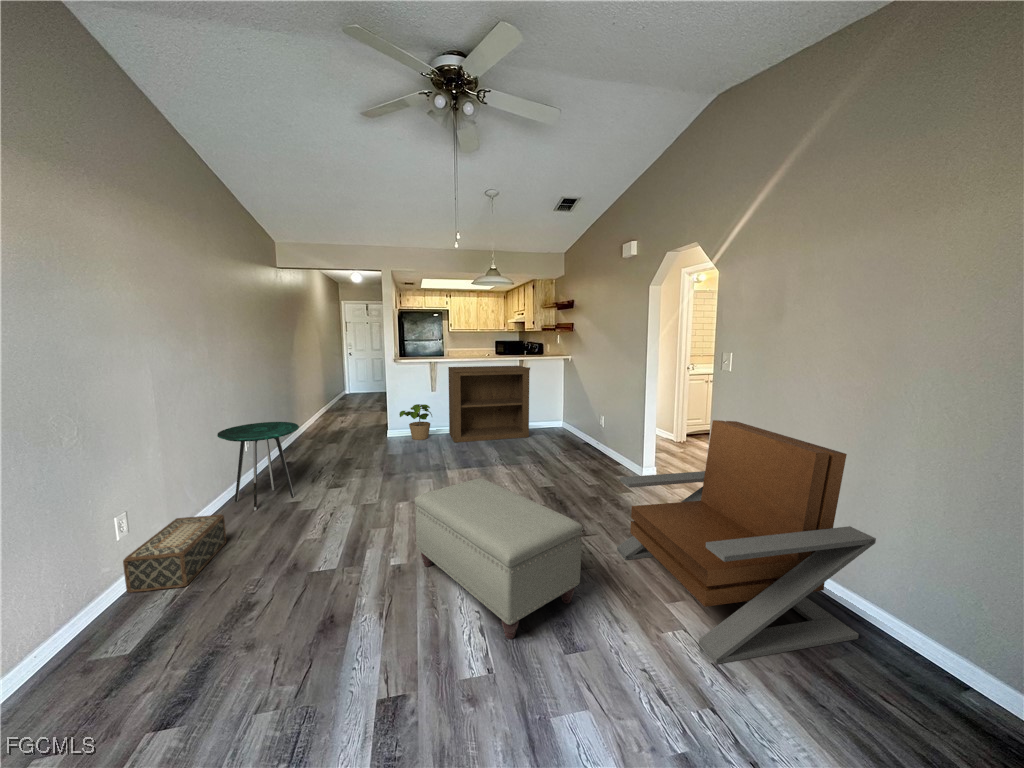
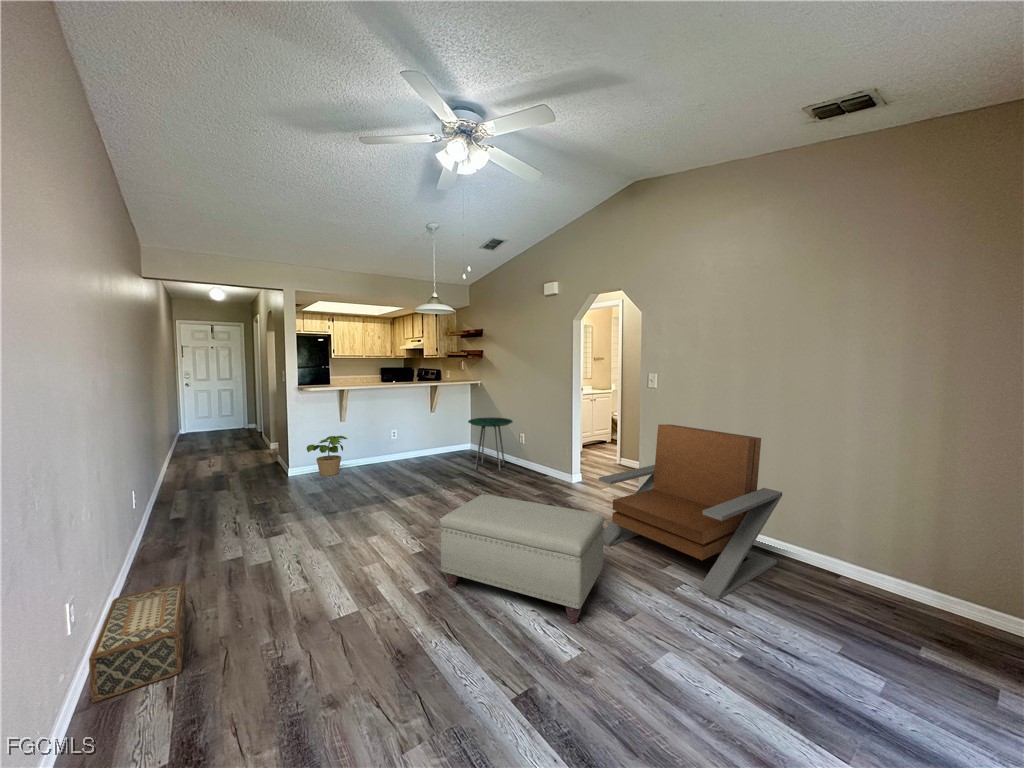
bookshelf: present [448,366,530,442] -> none [358,391,446,474]
side table: present [217,422,299,510] -> present [468,417,512,470]

